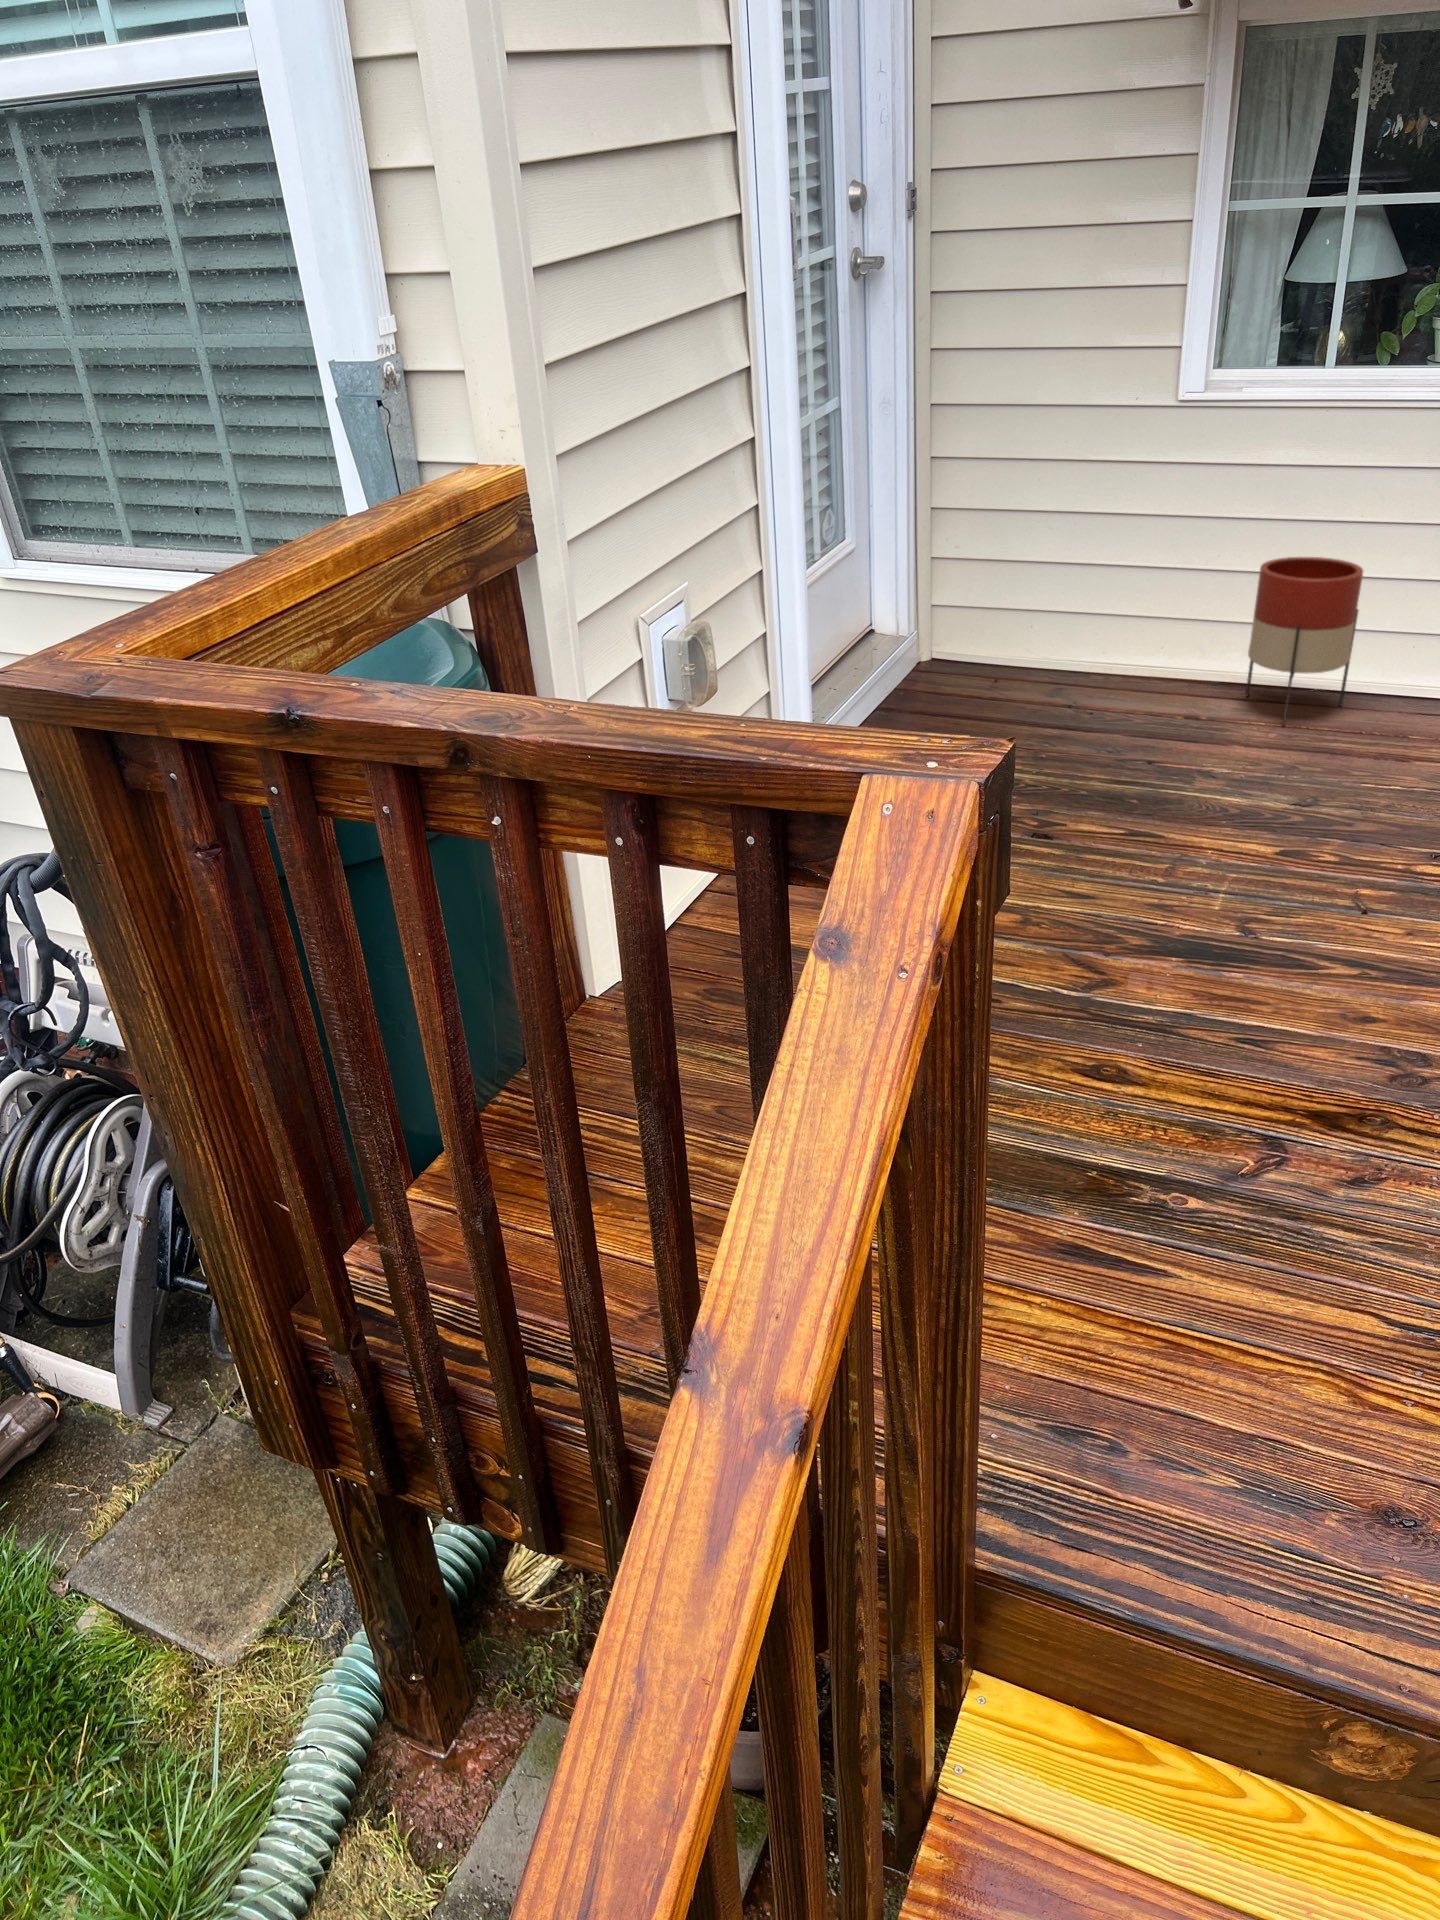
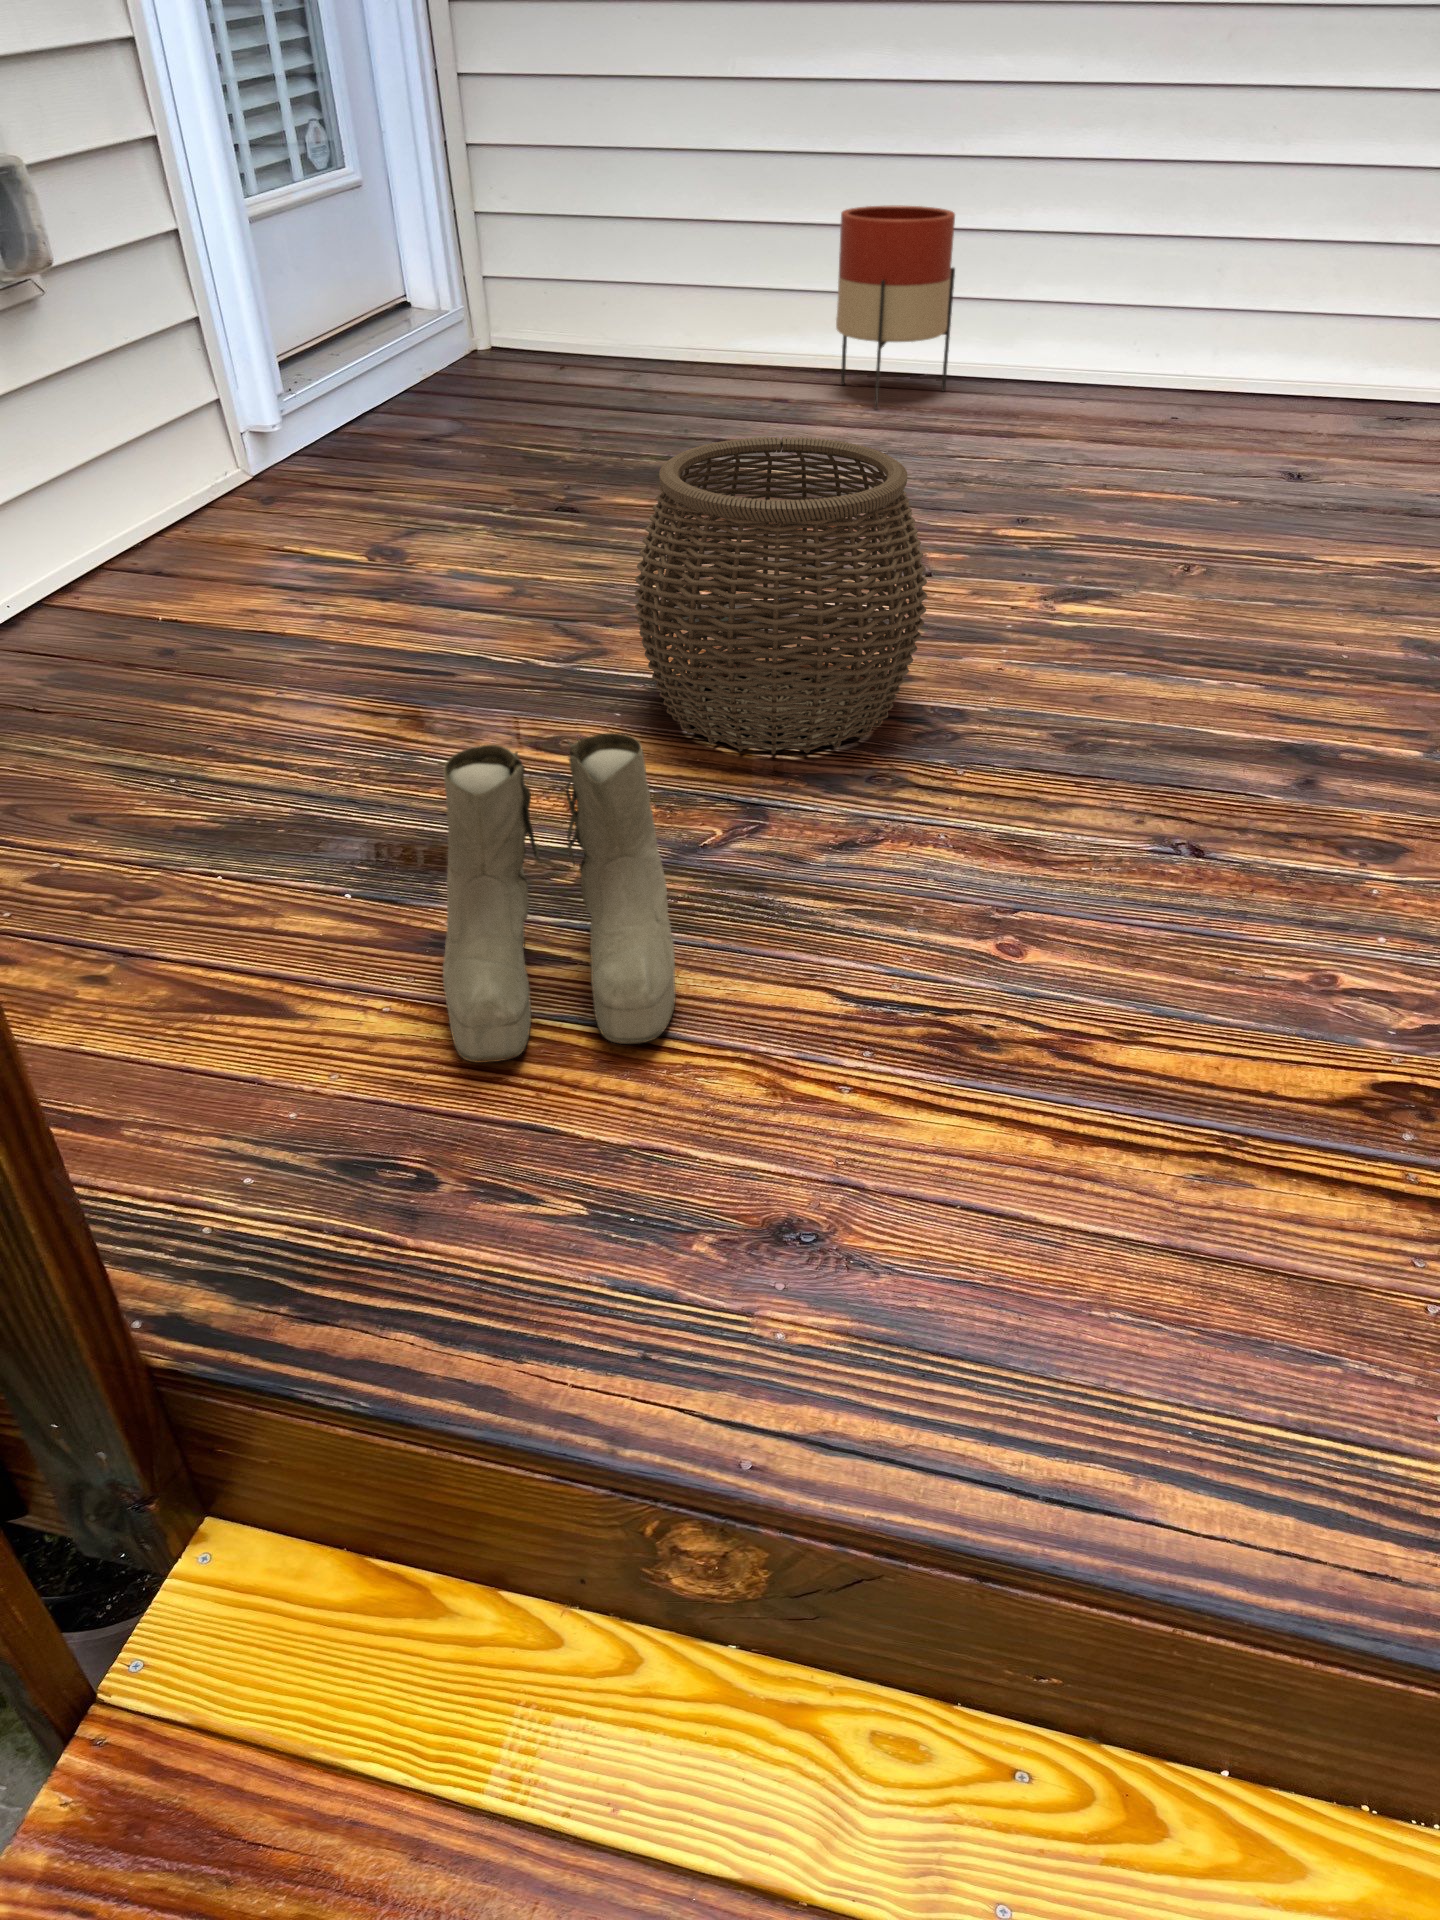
woven basket: none [1168,843,1411,1095] -> present [635,437,927,754]
boots: none [1090,1119,1265,1358] -> present [443,733,676,1063]

